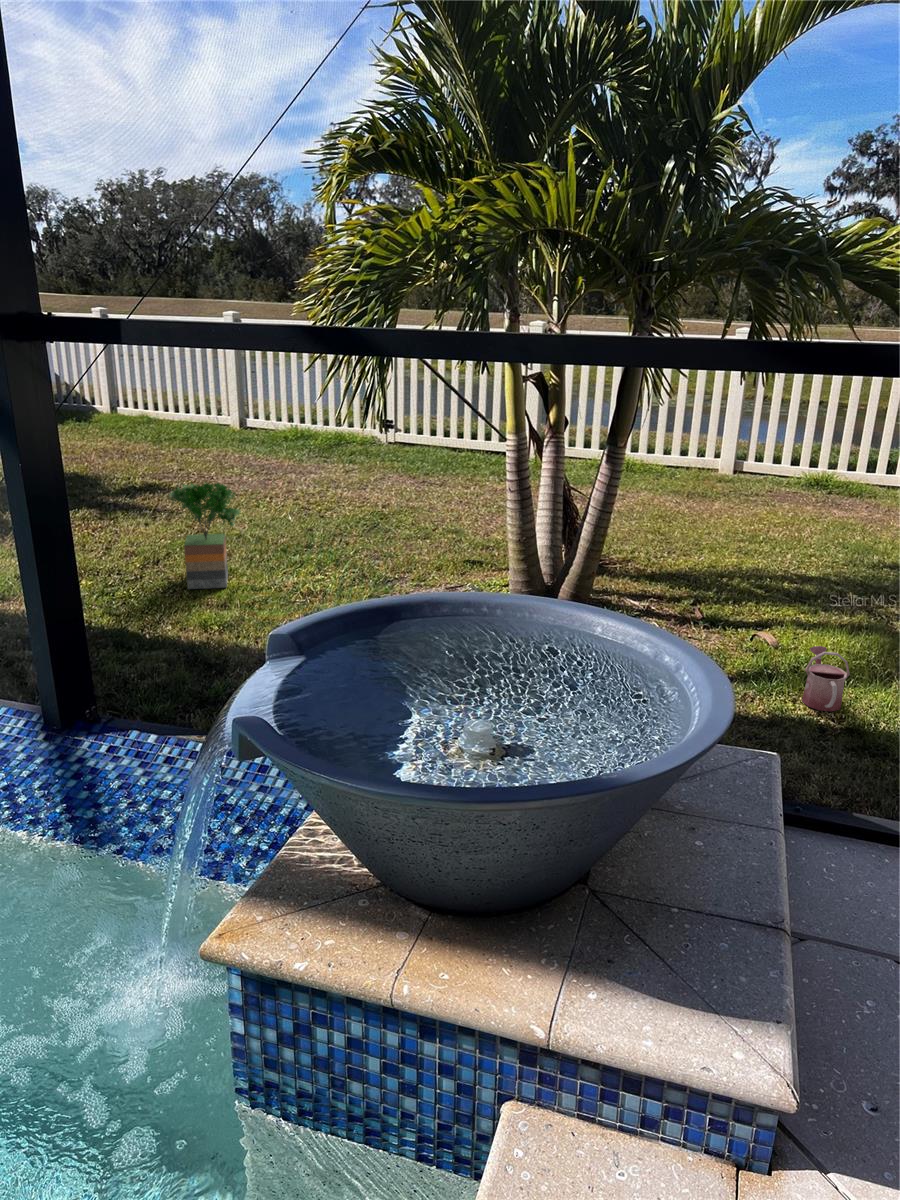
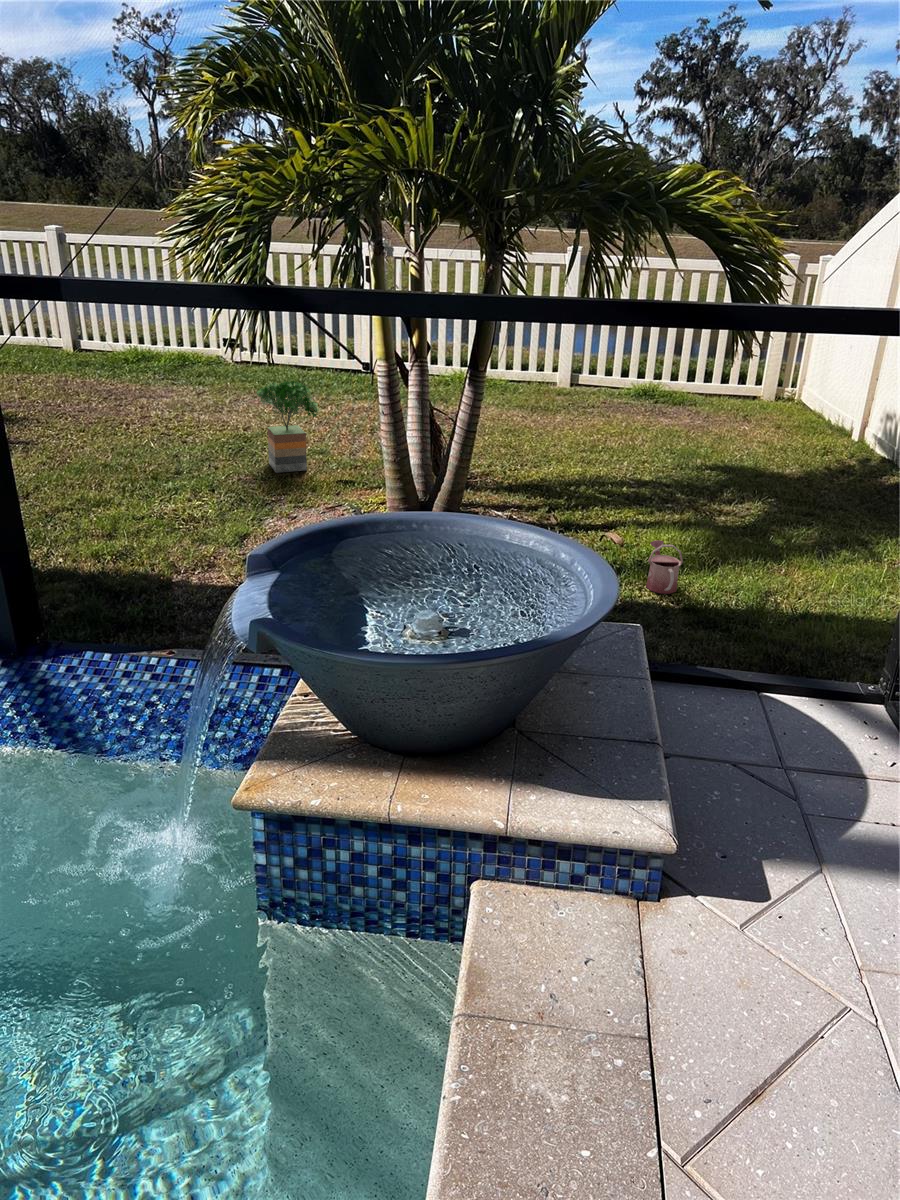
potted tree: present [169,482,240,589] -> present [257,381,318,473]

